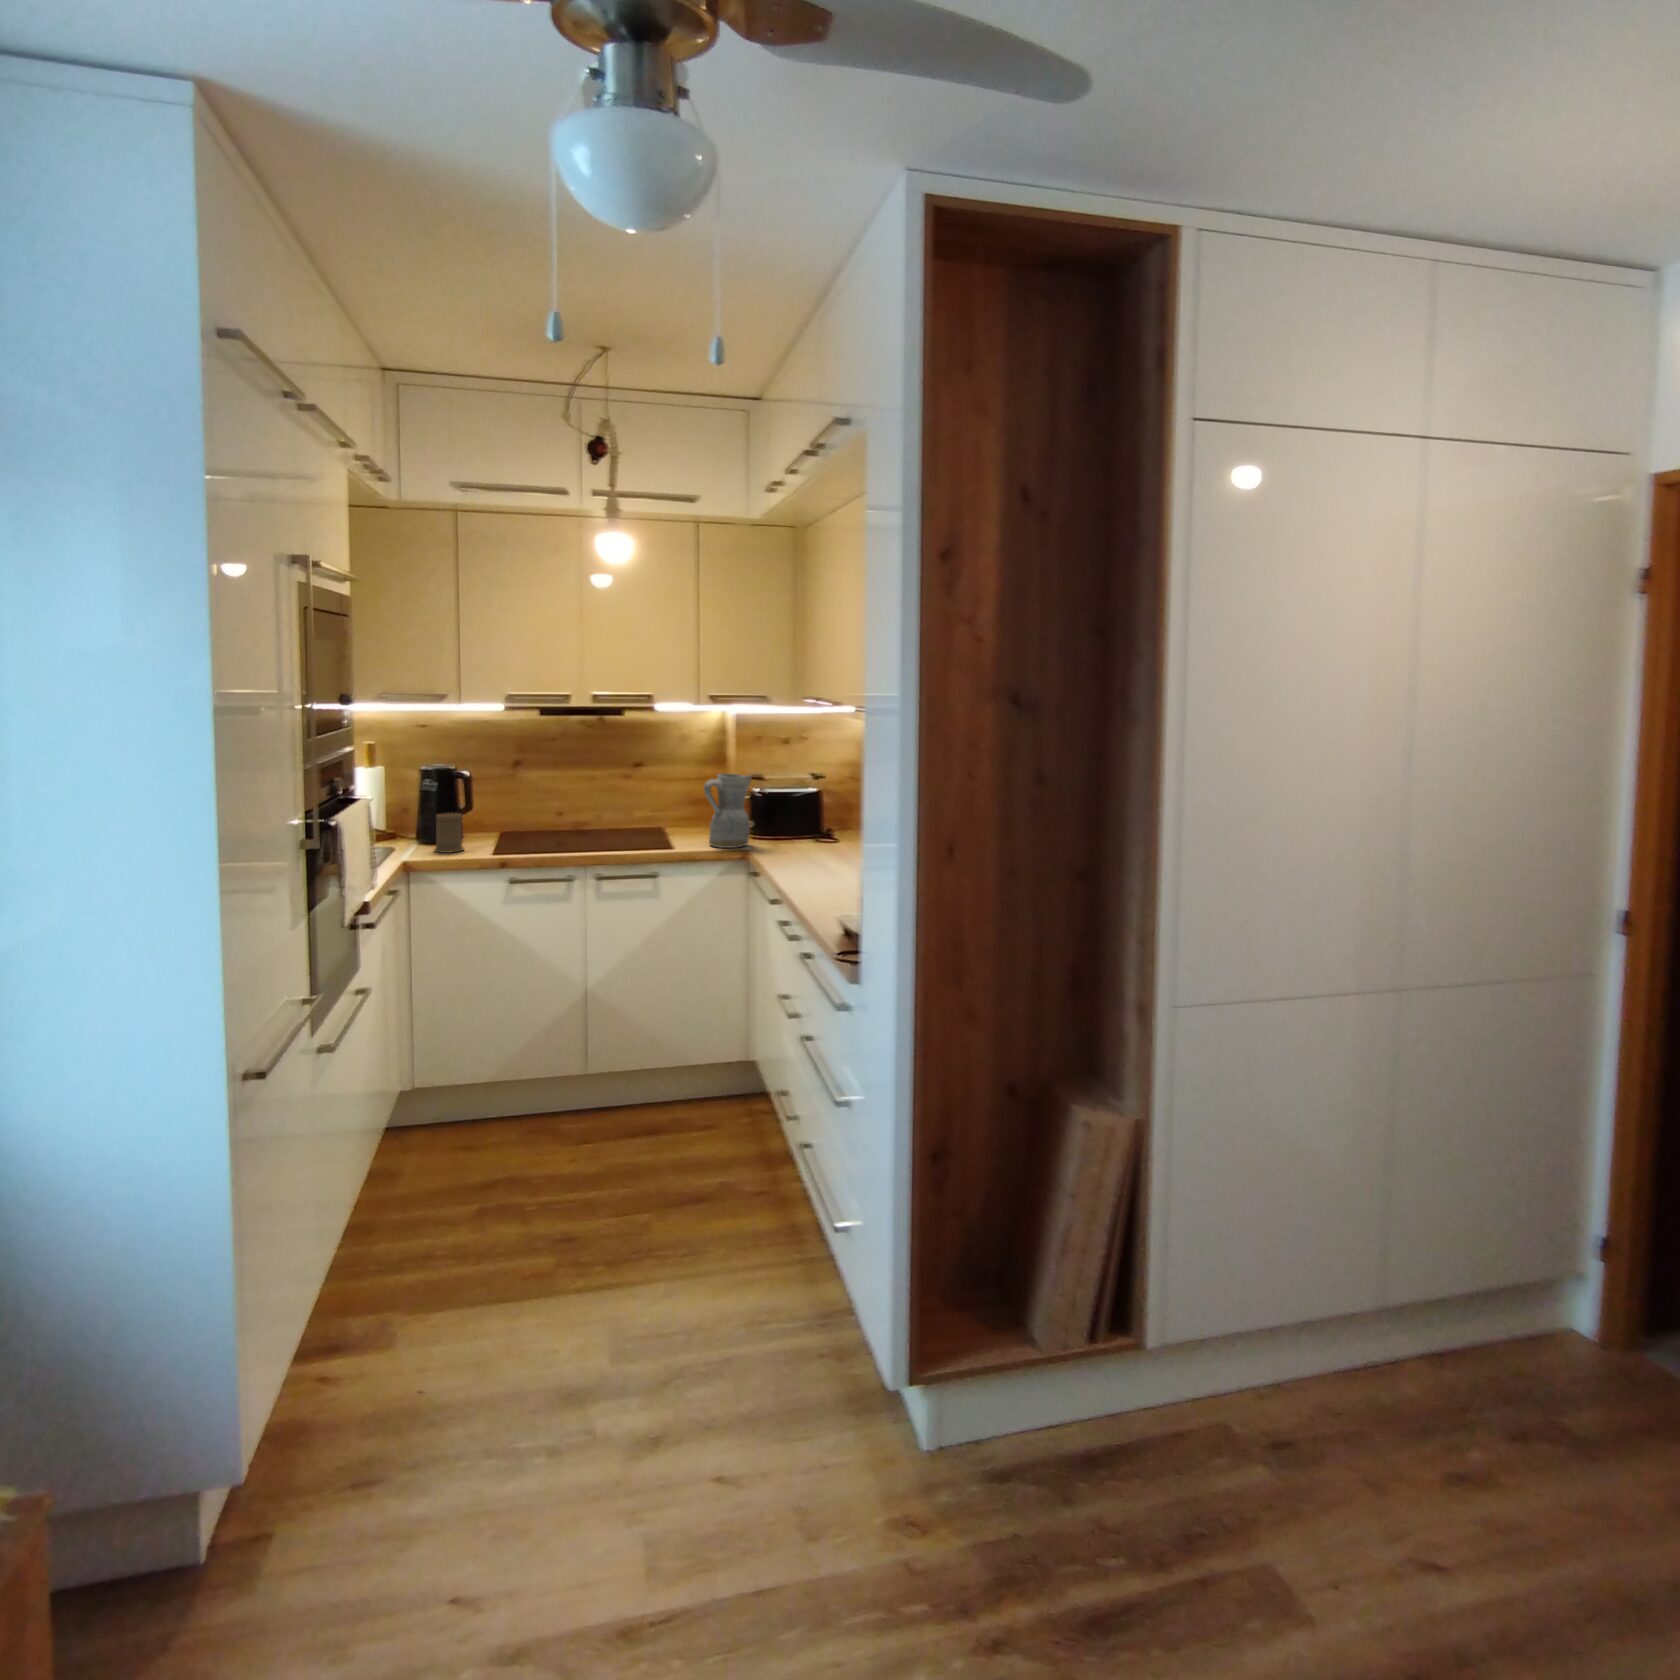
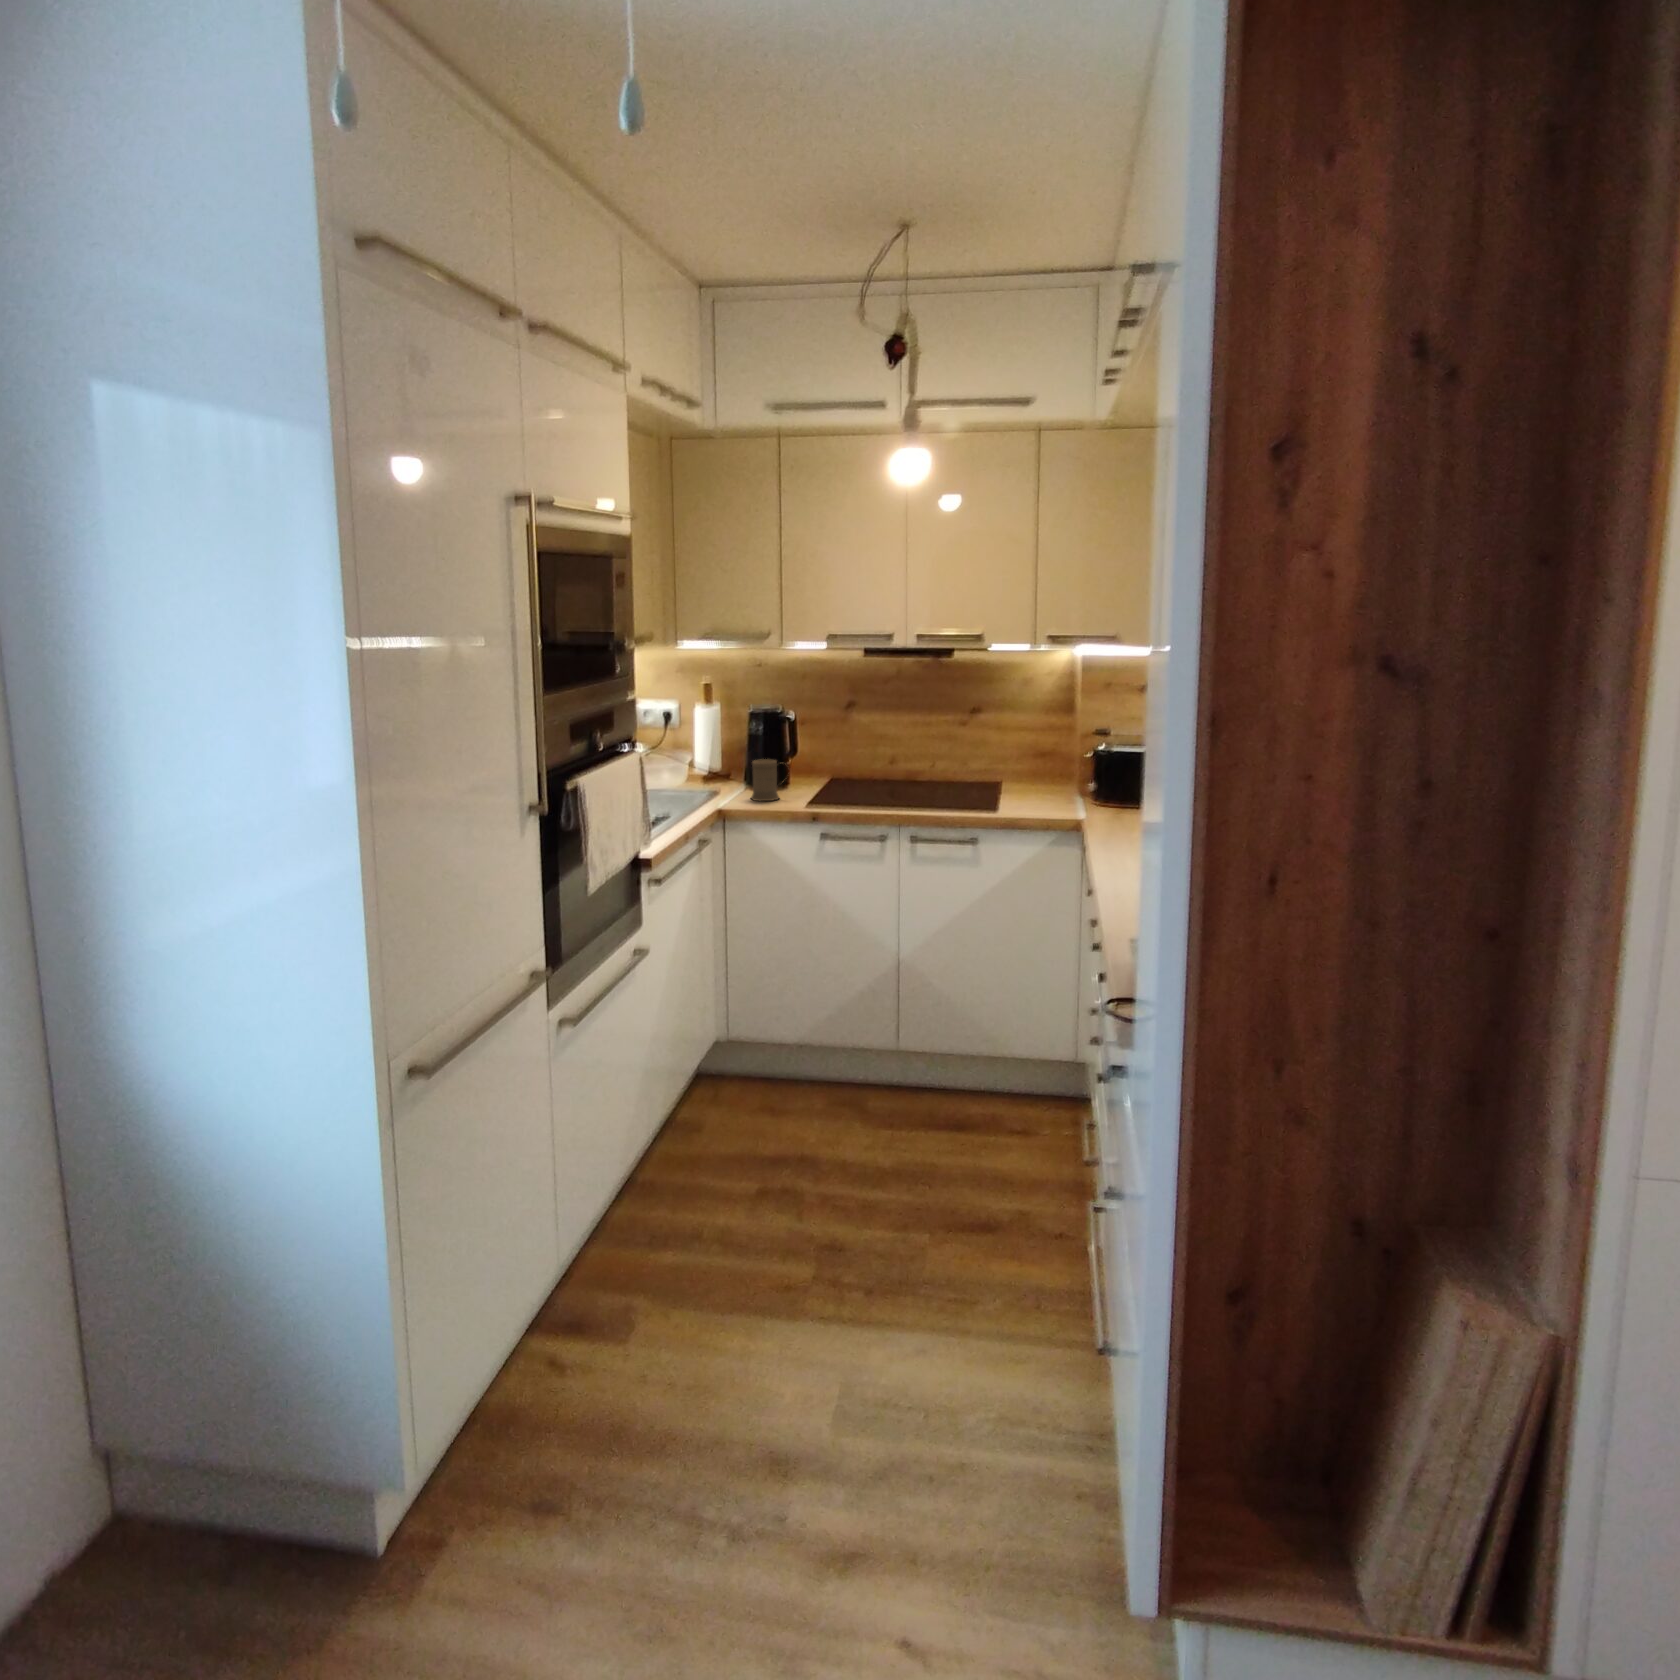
ceramic pitcher: present [704,773,751,848] -> none [1031,726,1089,815]

